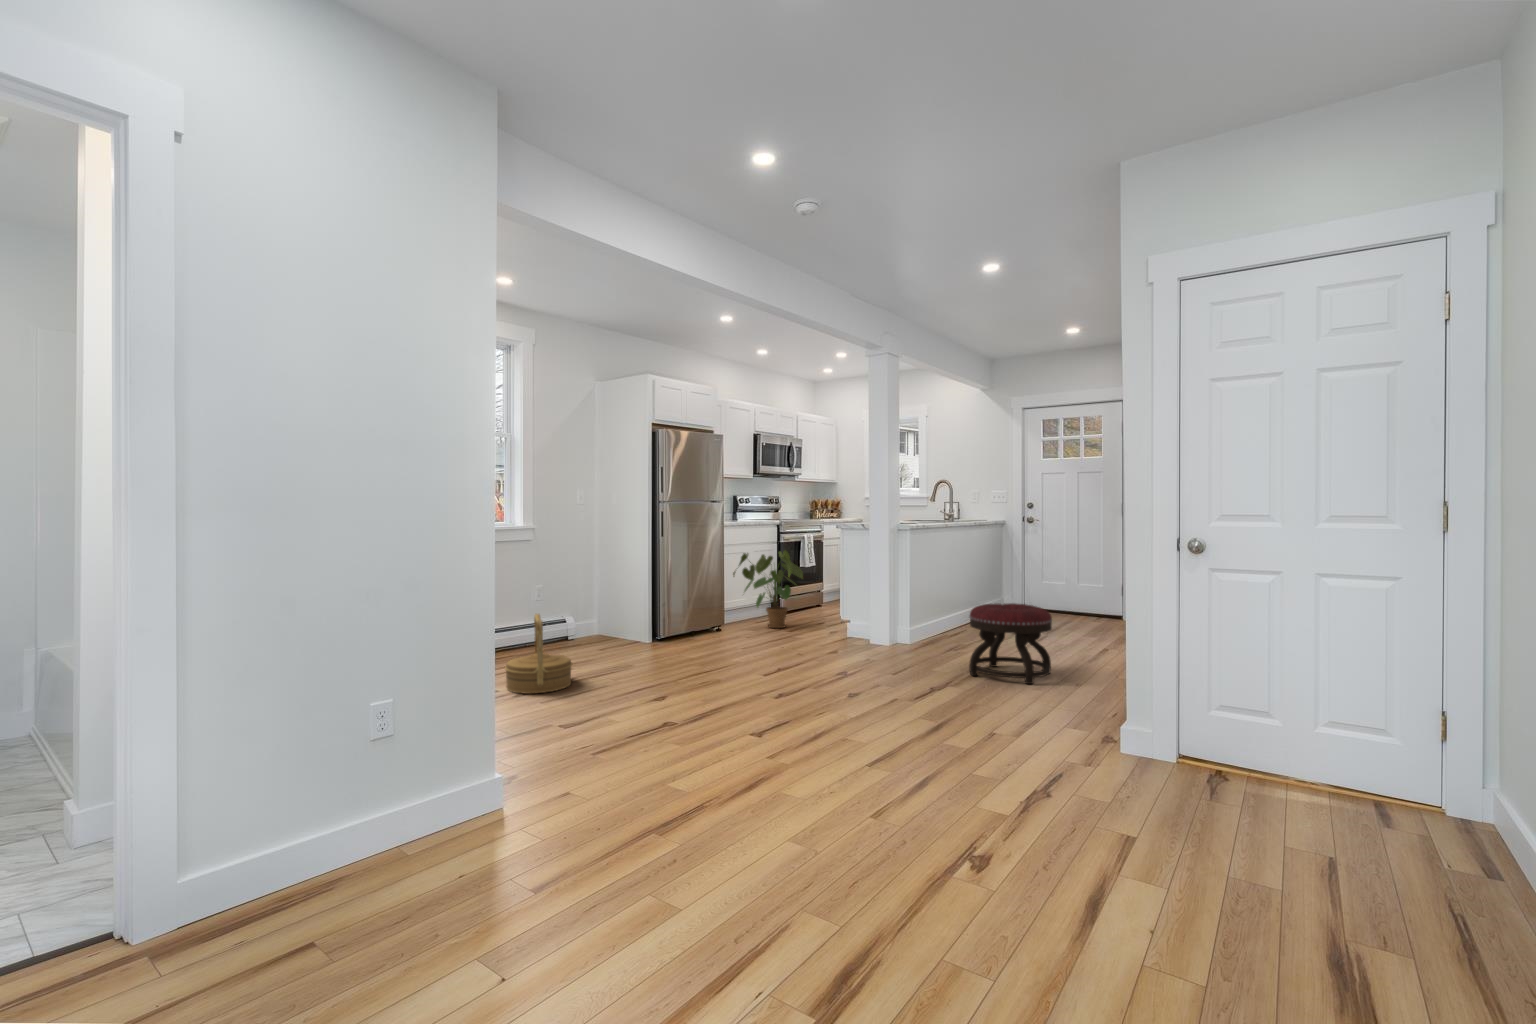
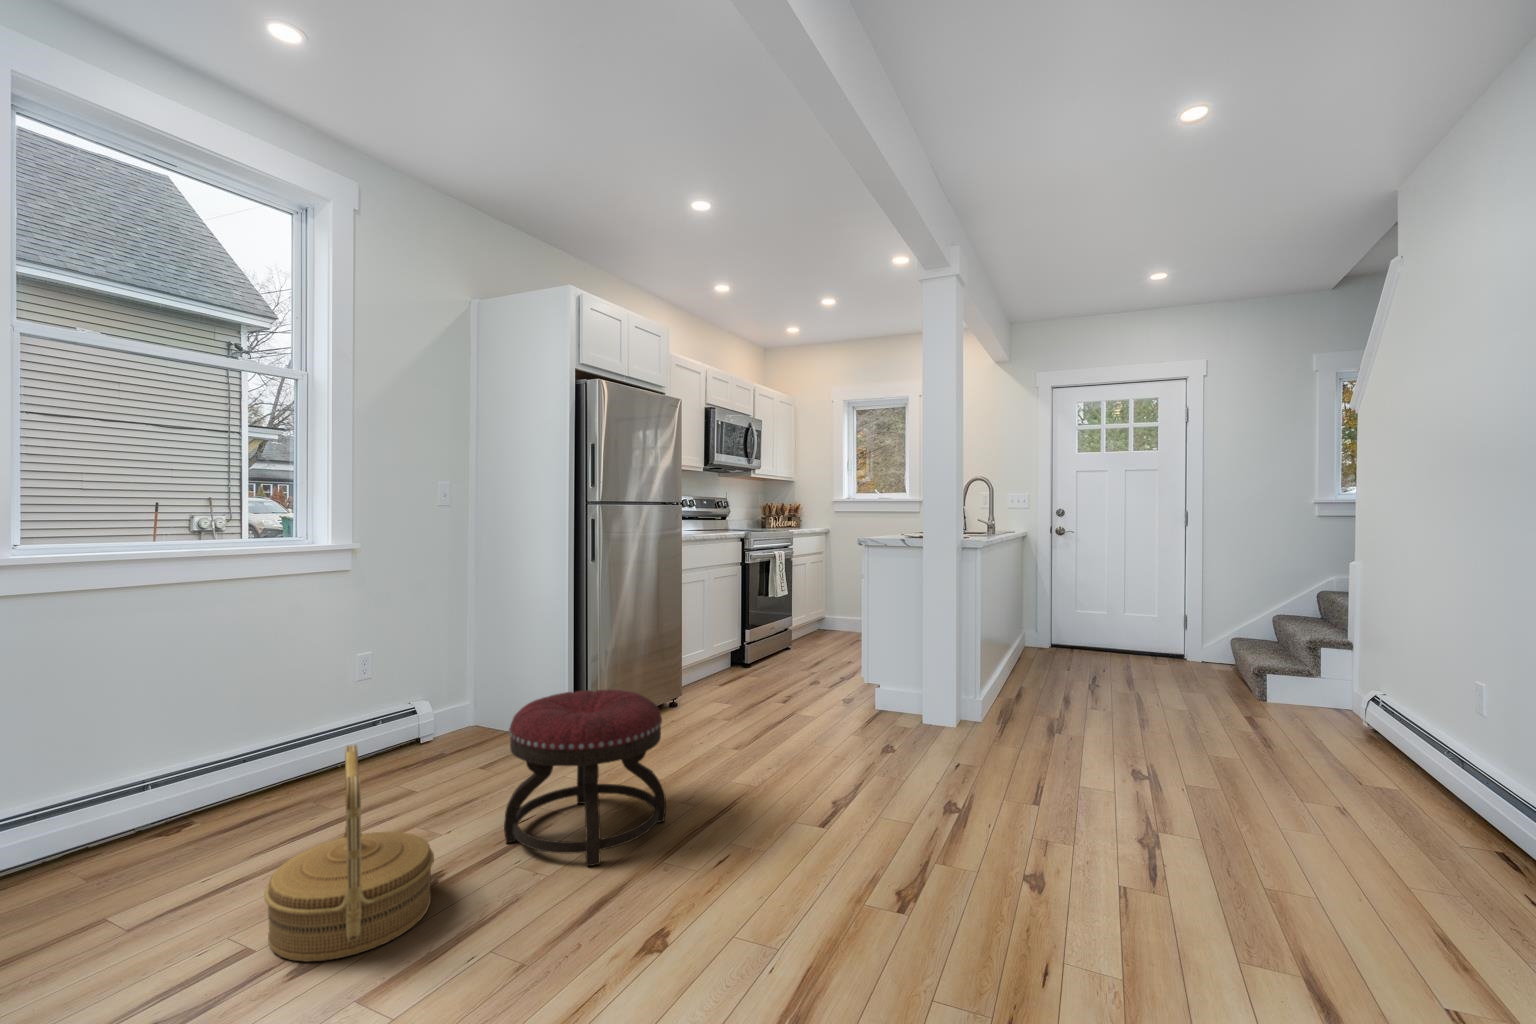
house plant: present [733,550,803,628] -> none [689,578,795,697]
ottoman: present [969,603,1052,684] -> present [504,689,666,866]

